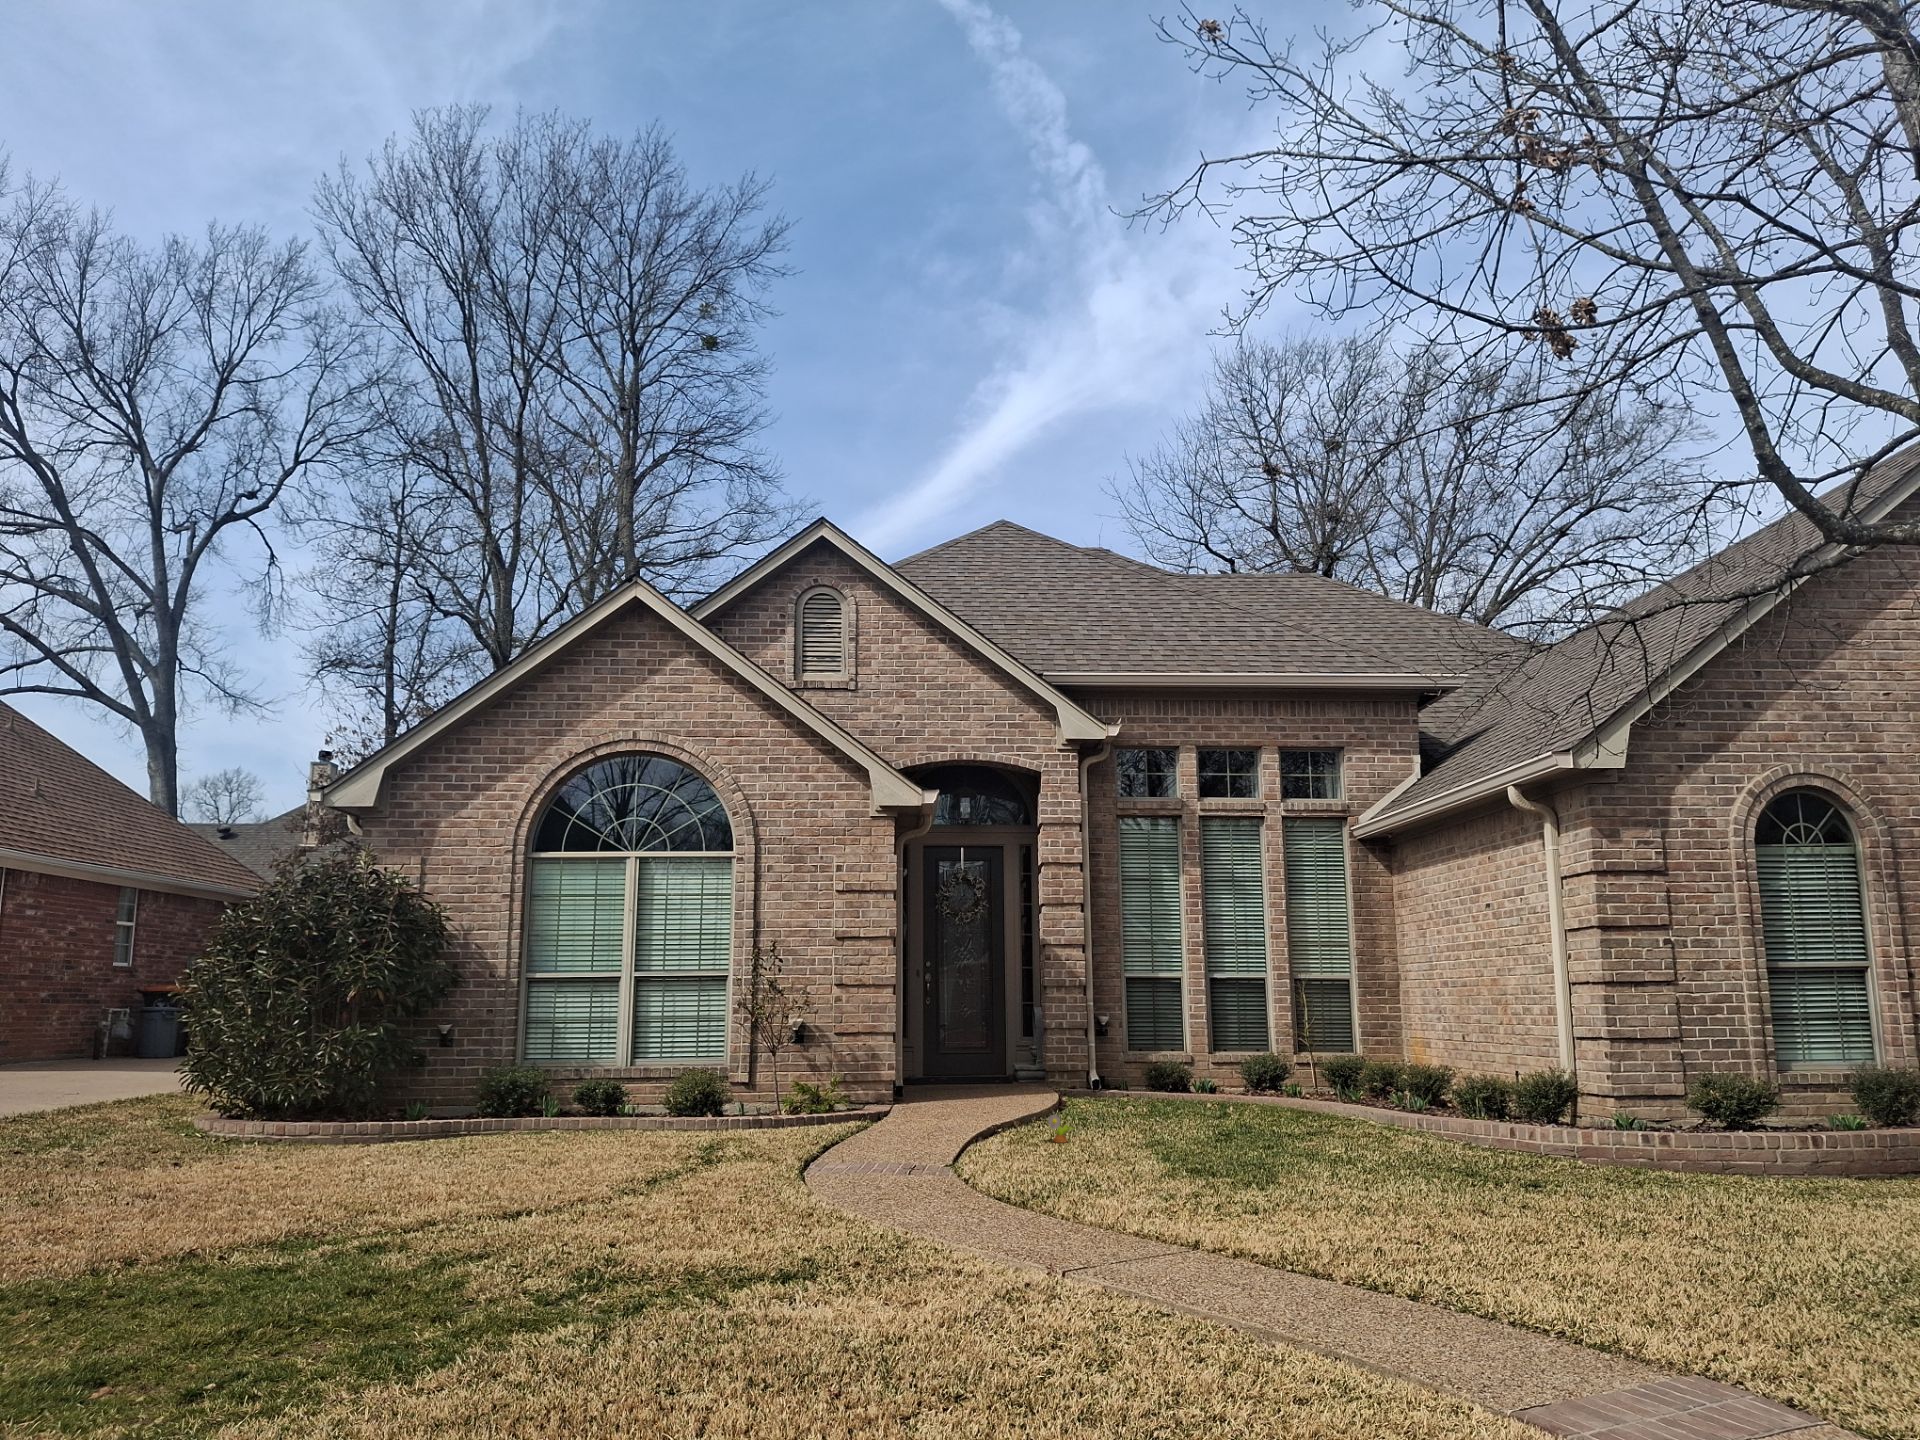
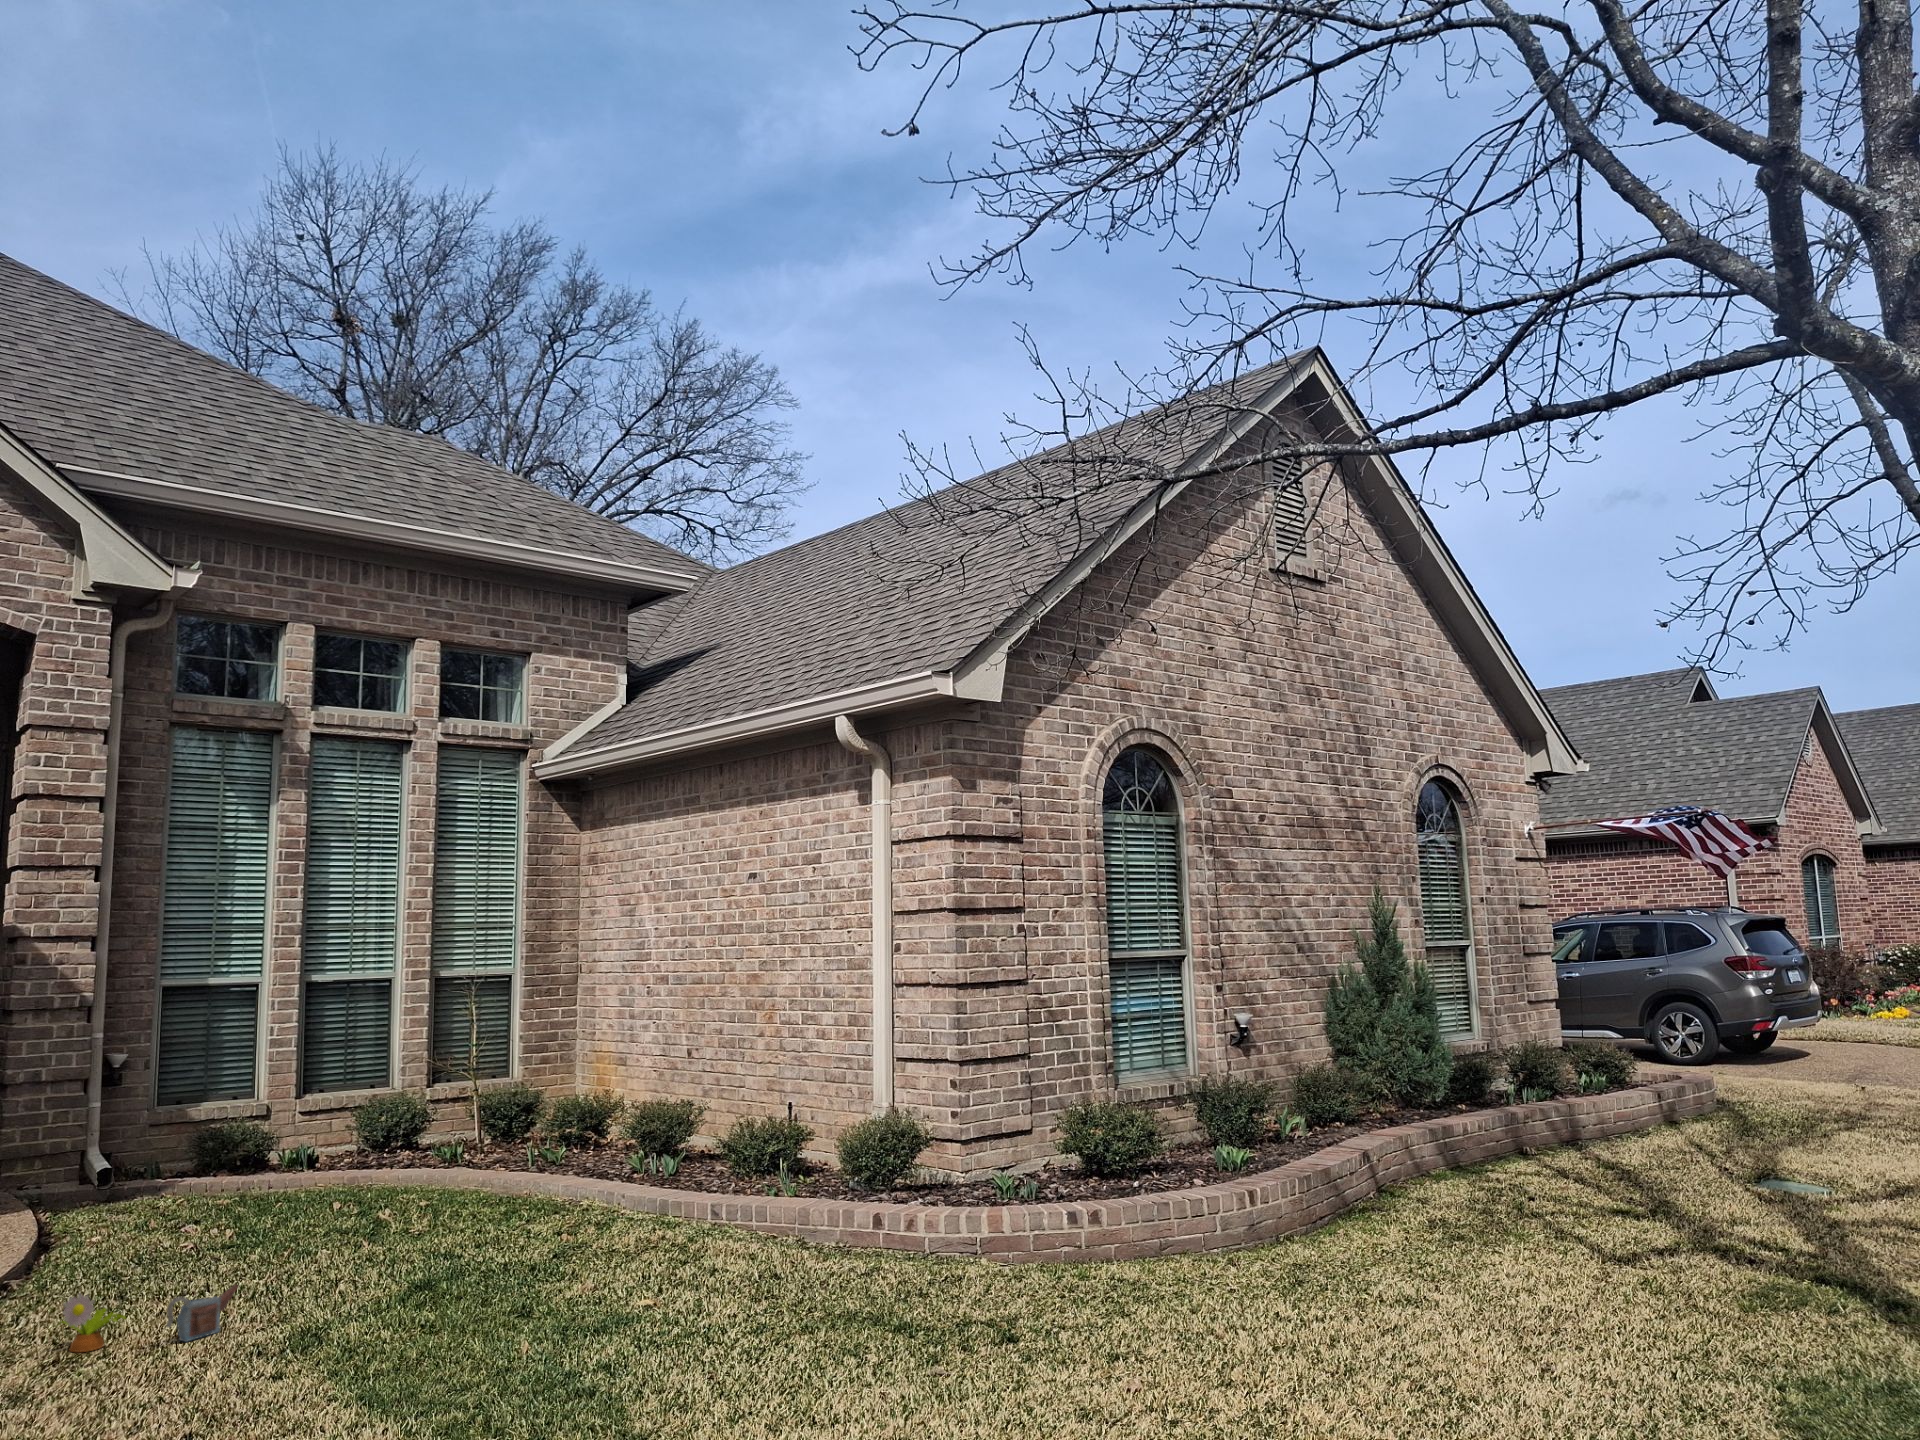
watering can: none [1092,1121,1128,1145] -> present [166,1284,238,1342]

